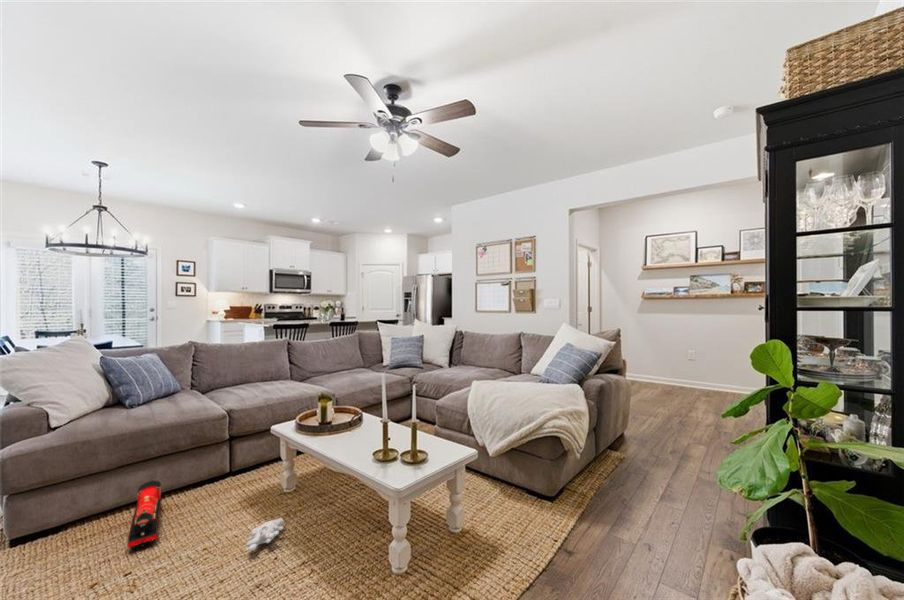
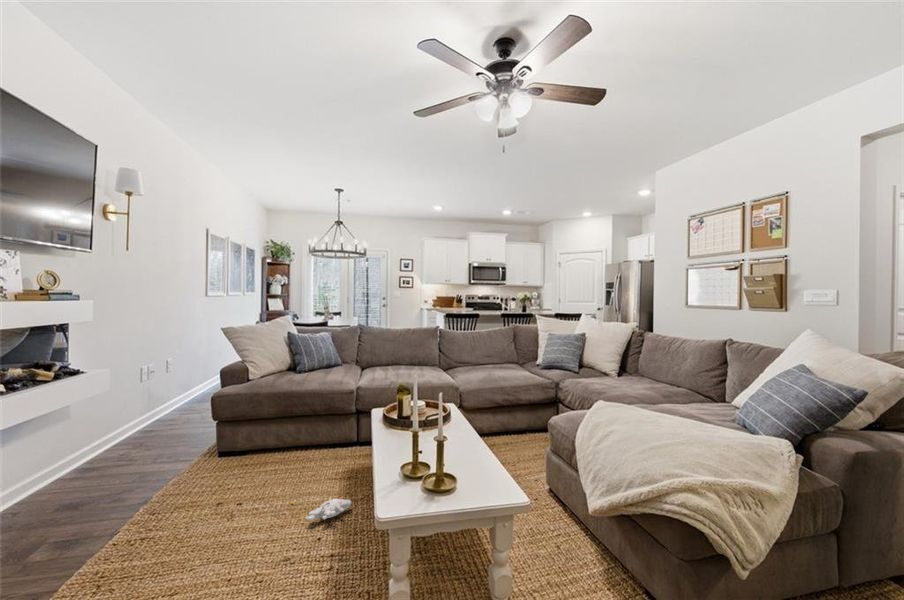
toy train: present [127,481,162,549] -> none [254,434,300,486]

